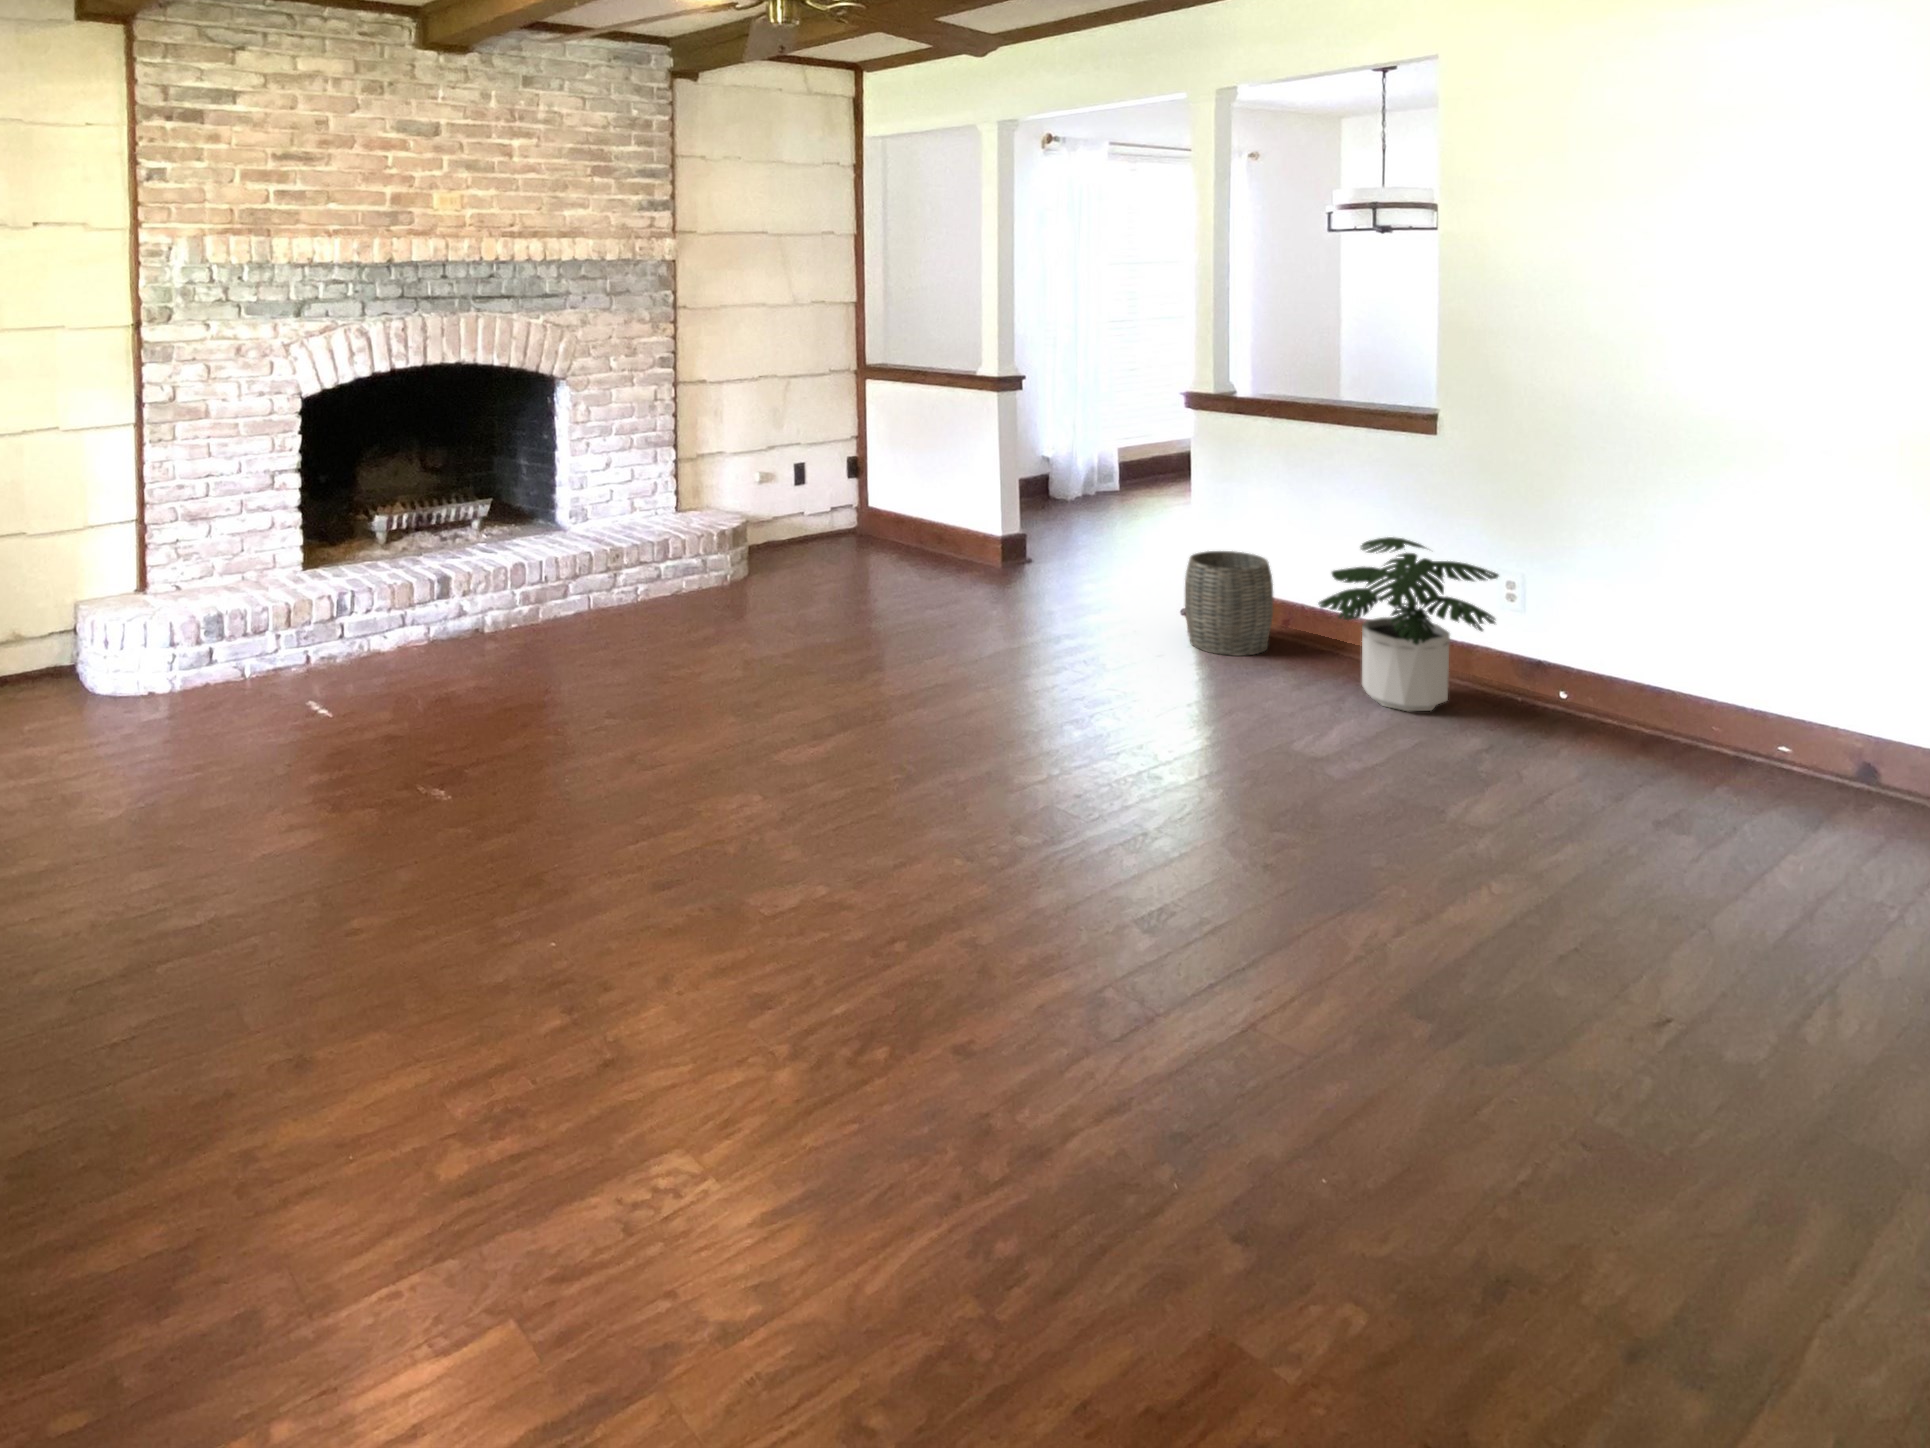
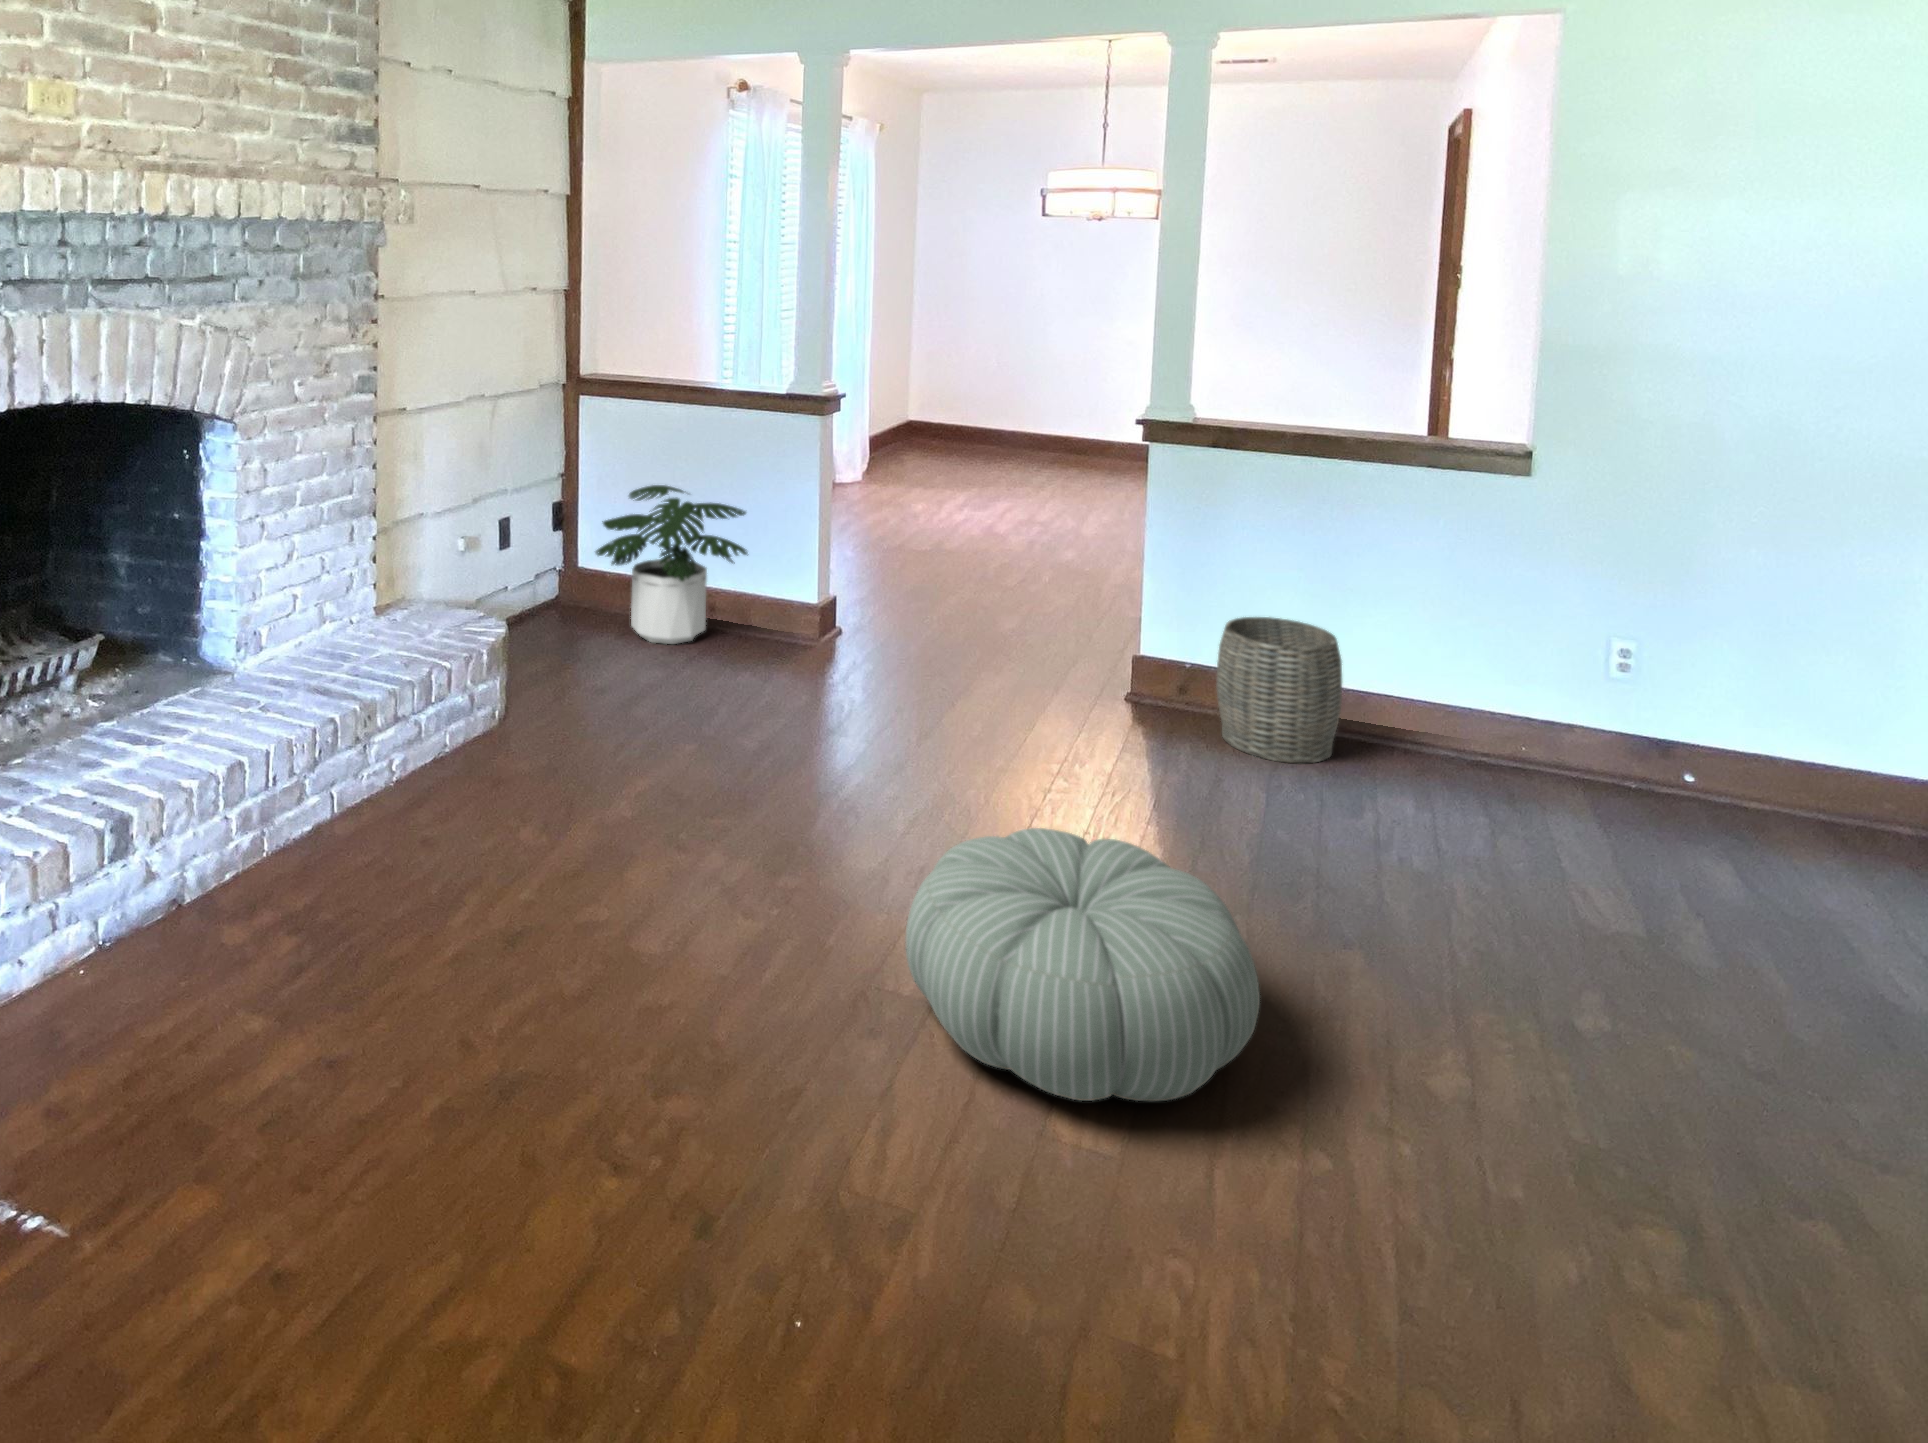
potted plant: present [1319,537,1499,711] -> present [596,485,747,644]
pouf: none [748,627,942,753] -> present [906,828,1260,1101]

